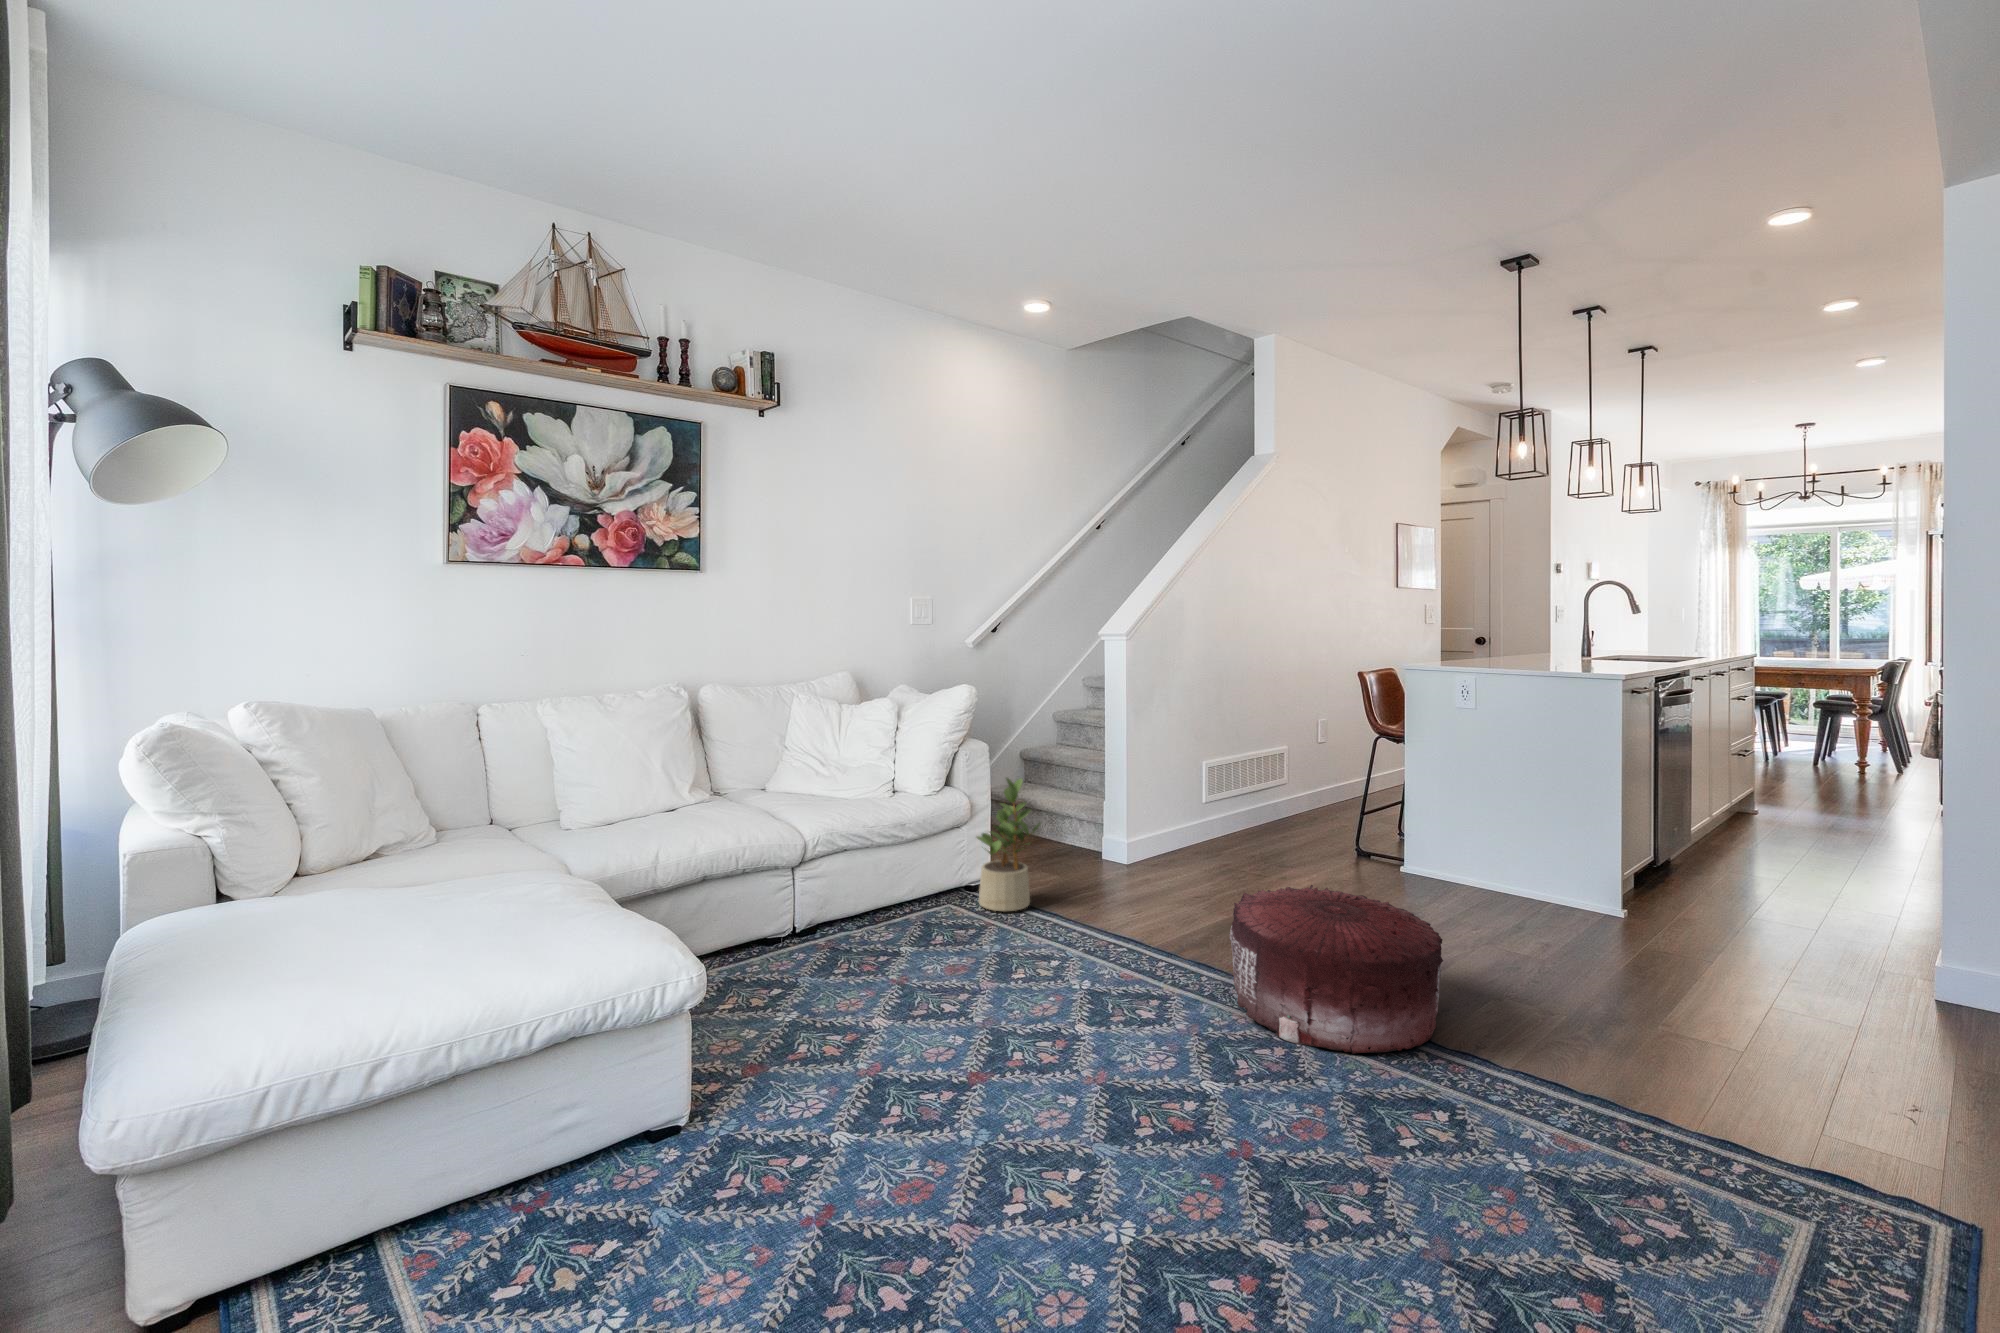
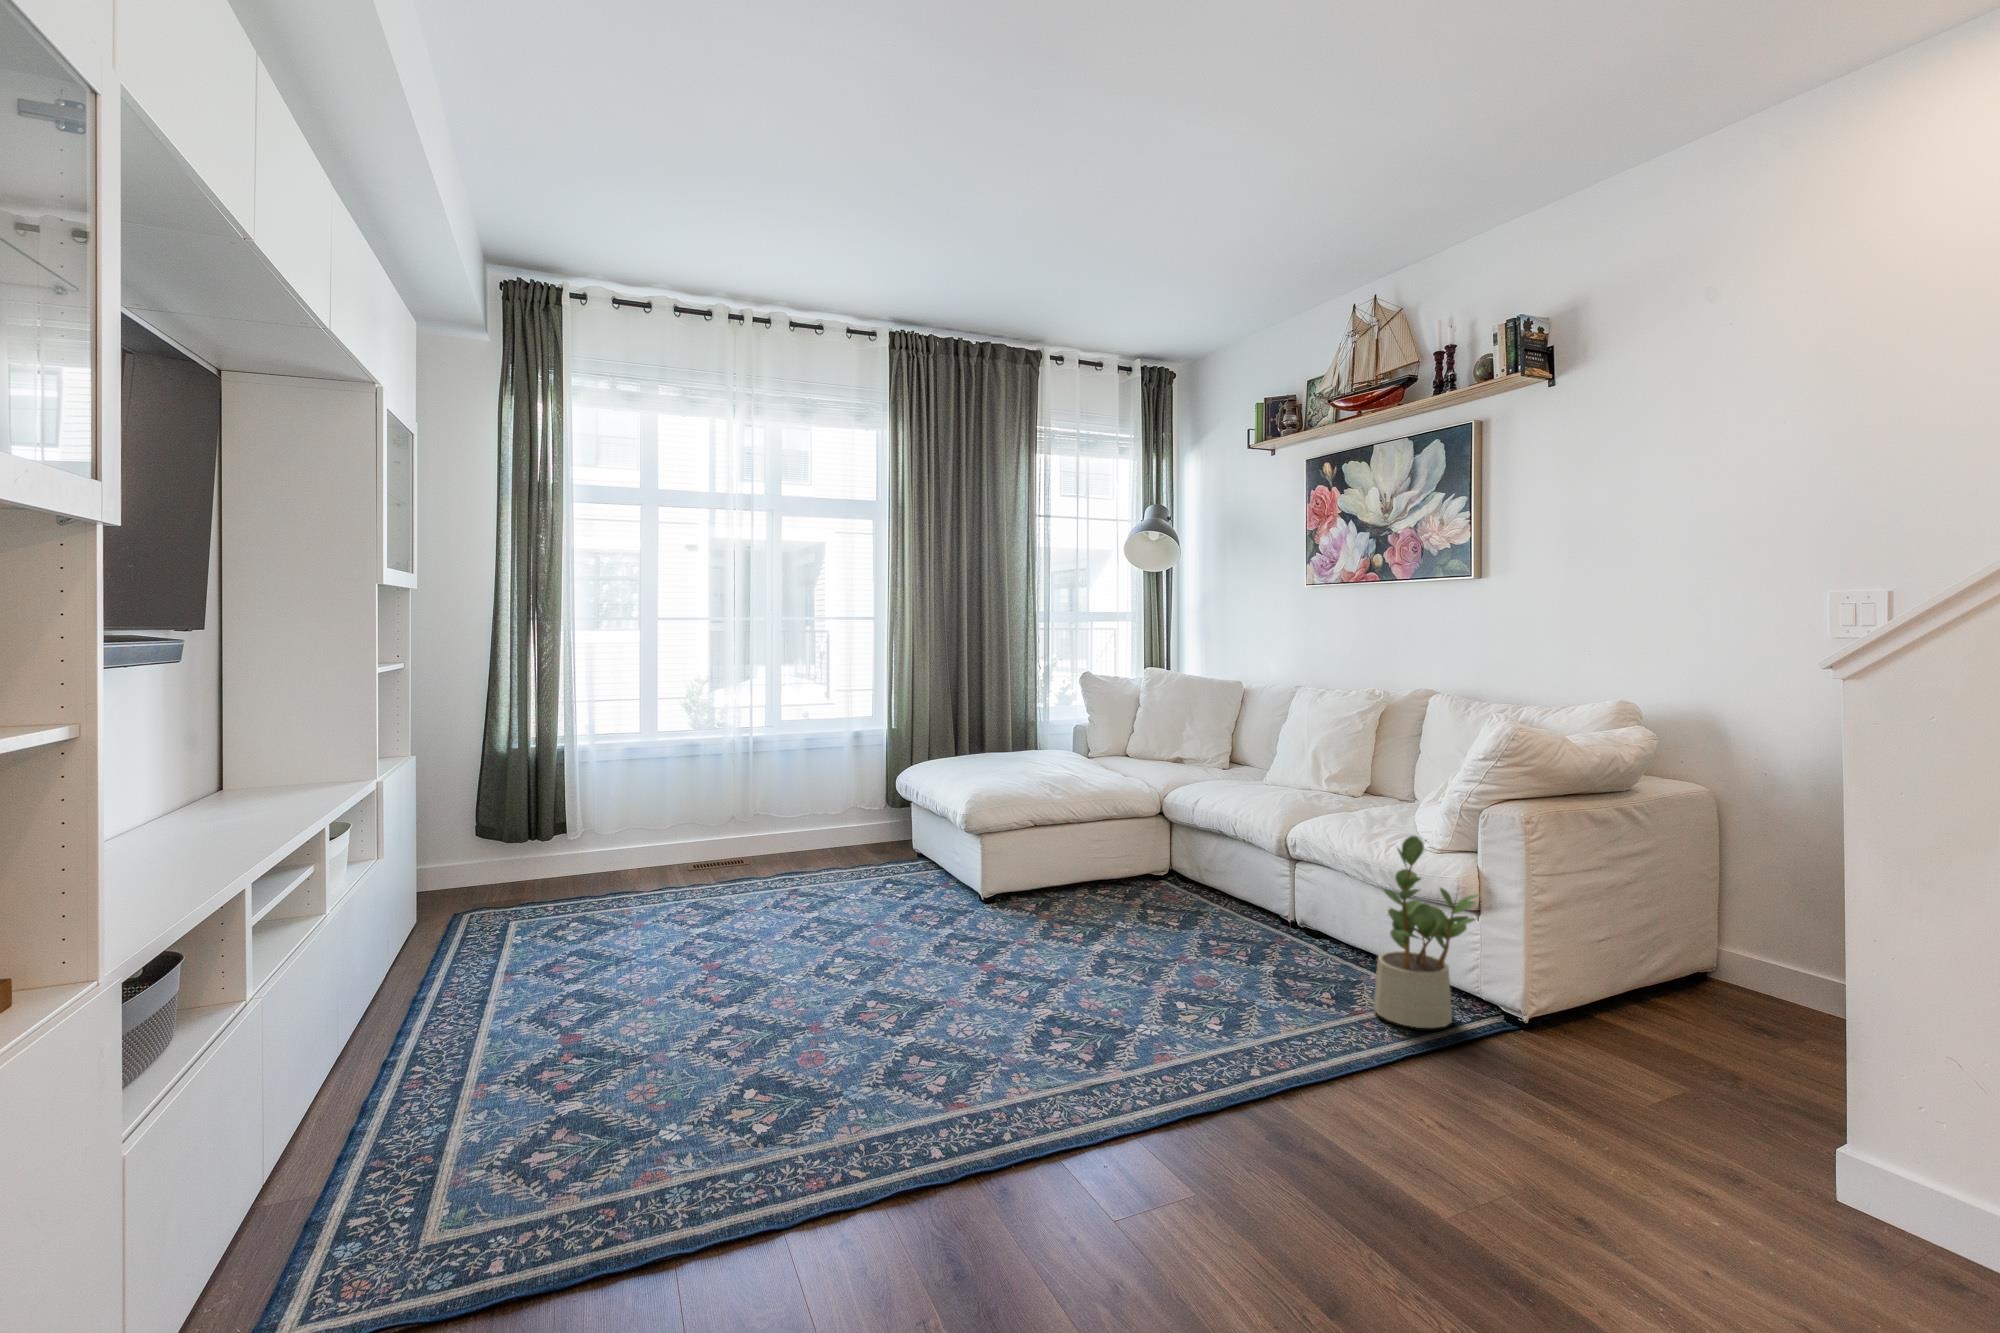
pouf: present [1229,885,1443,1054] -> none [878,971,1172,1243]

